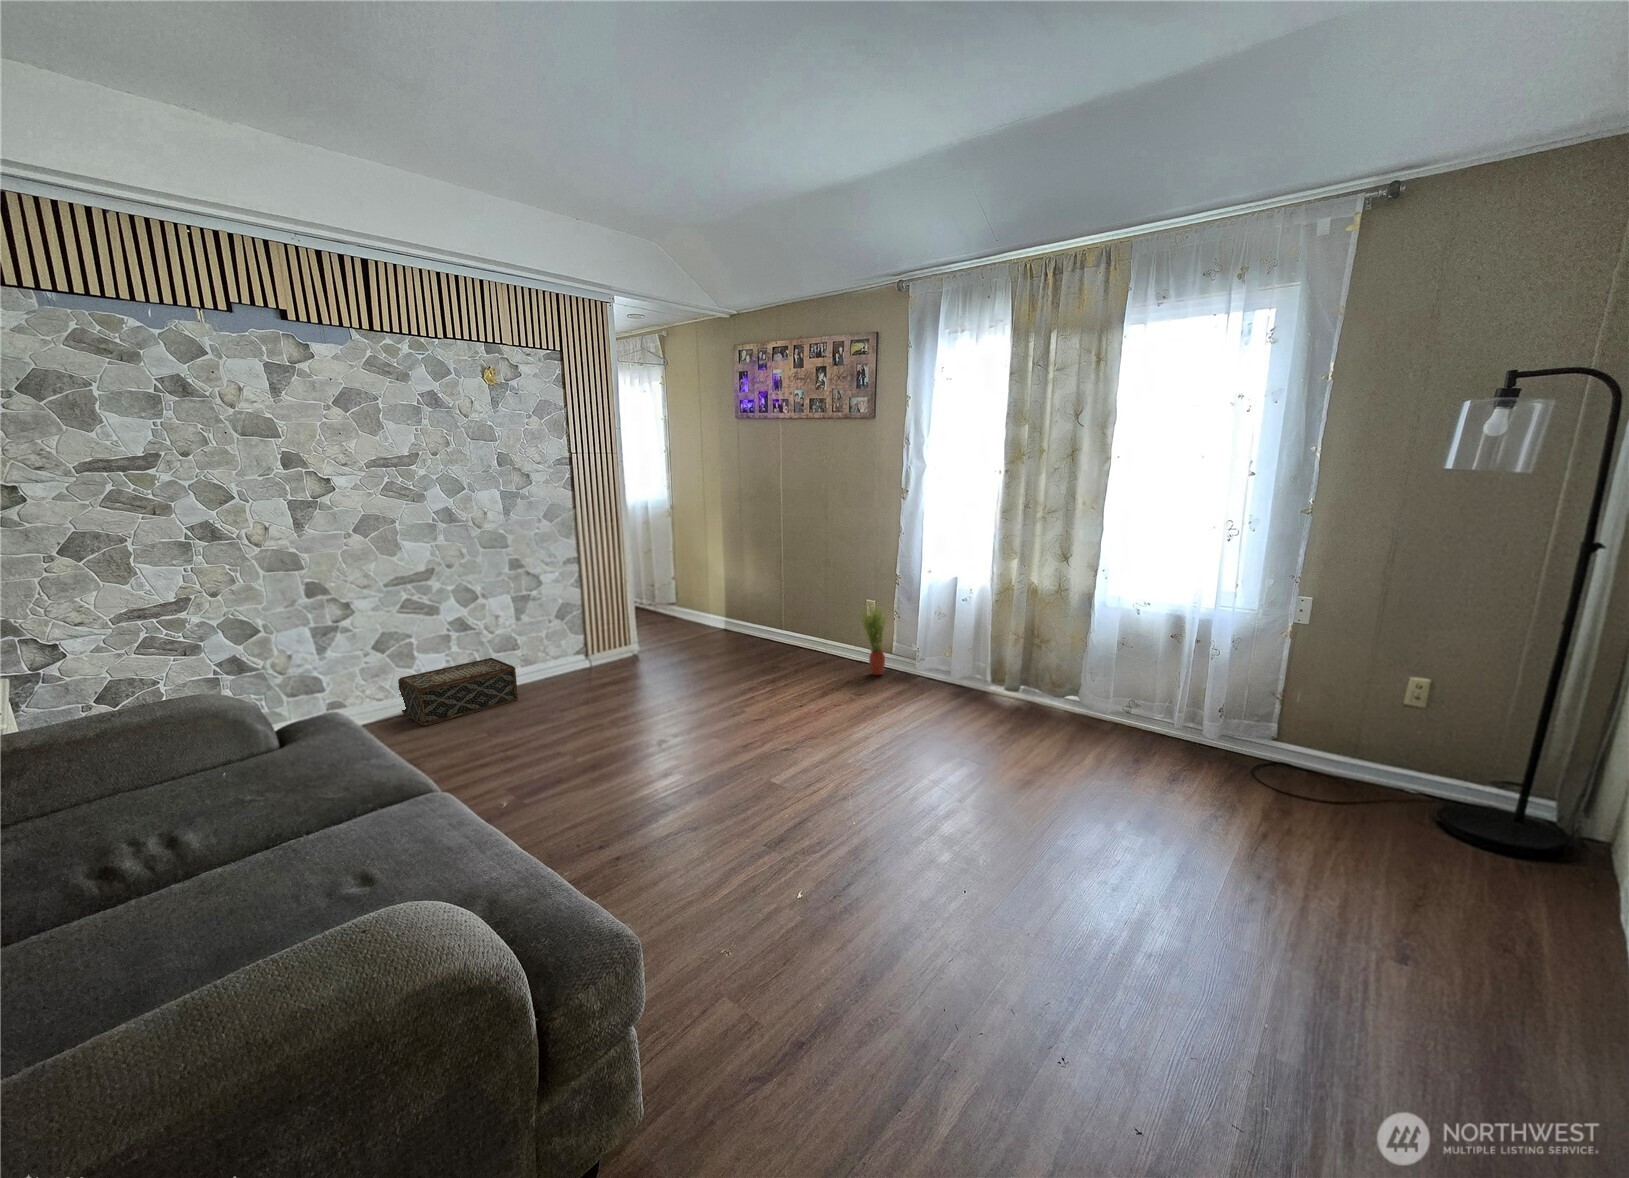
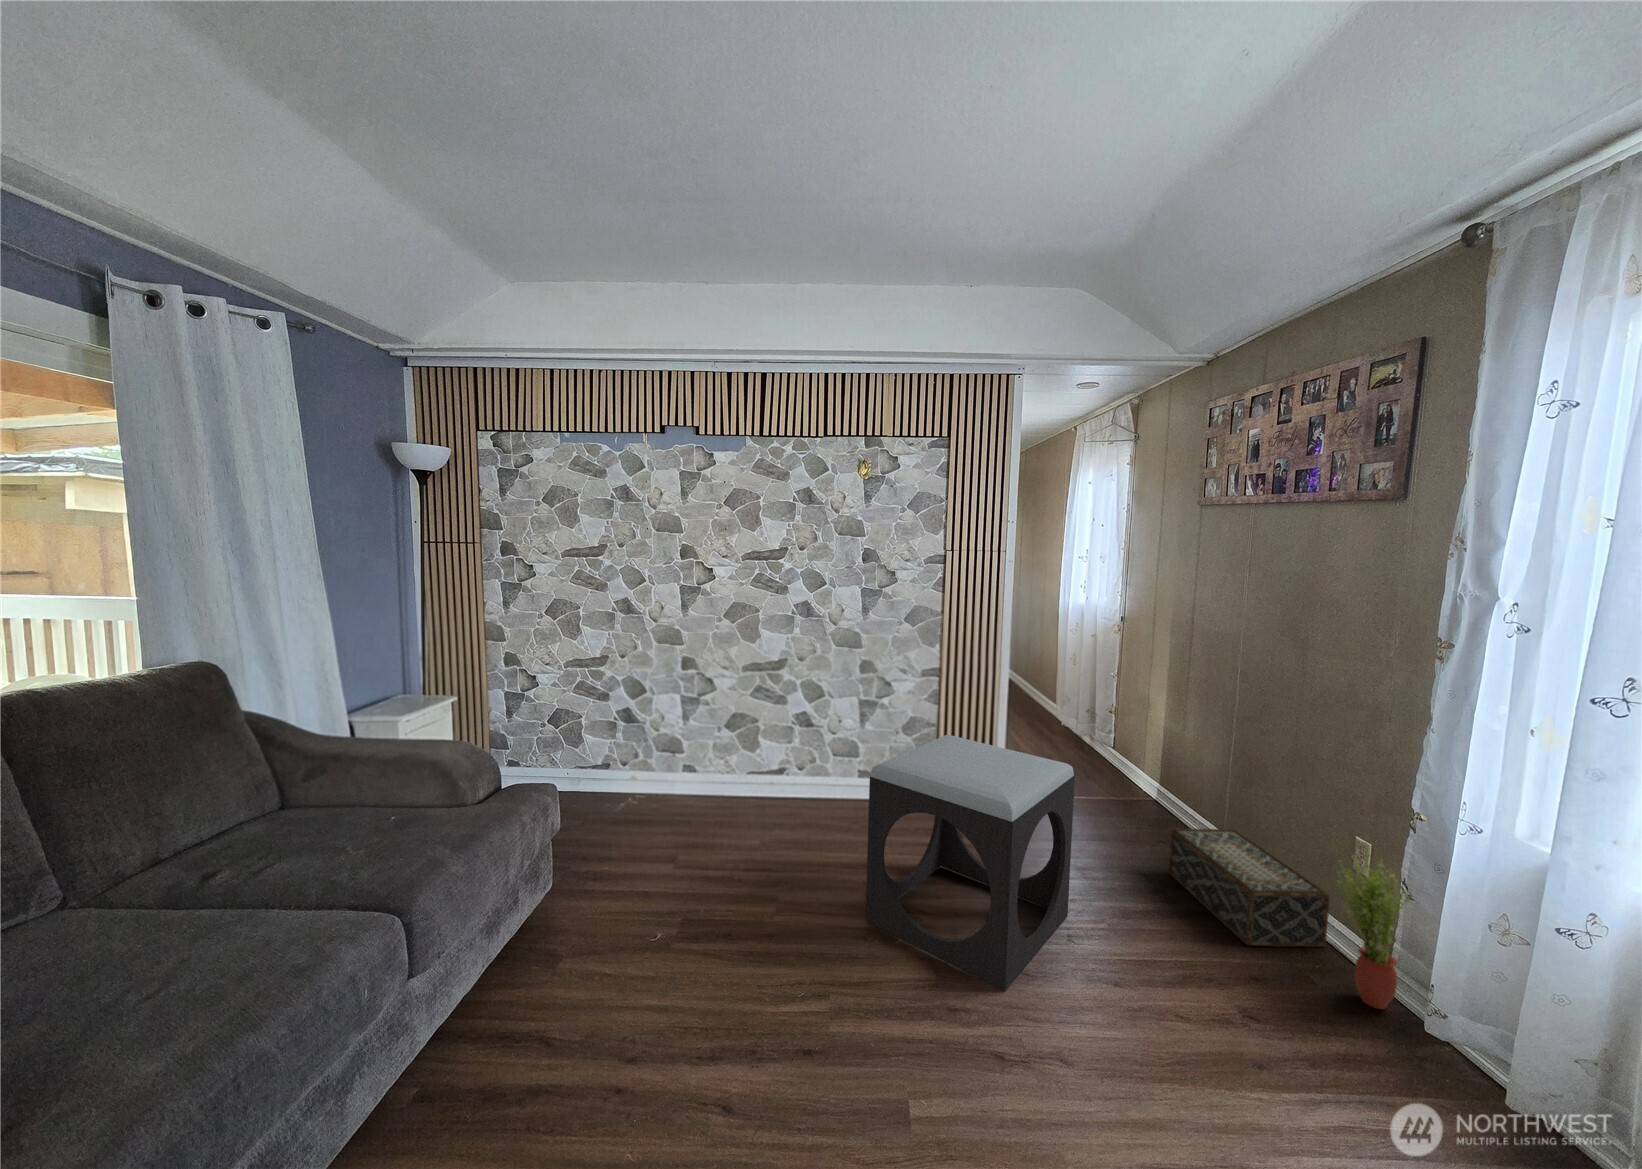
footstool: none [622,593,740,735] -> present [865,735,1075,991]
woven basket: present [398,658,518,726] -> present [1169,828,1329,947]

